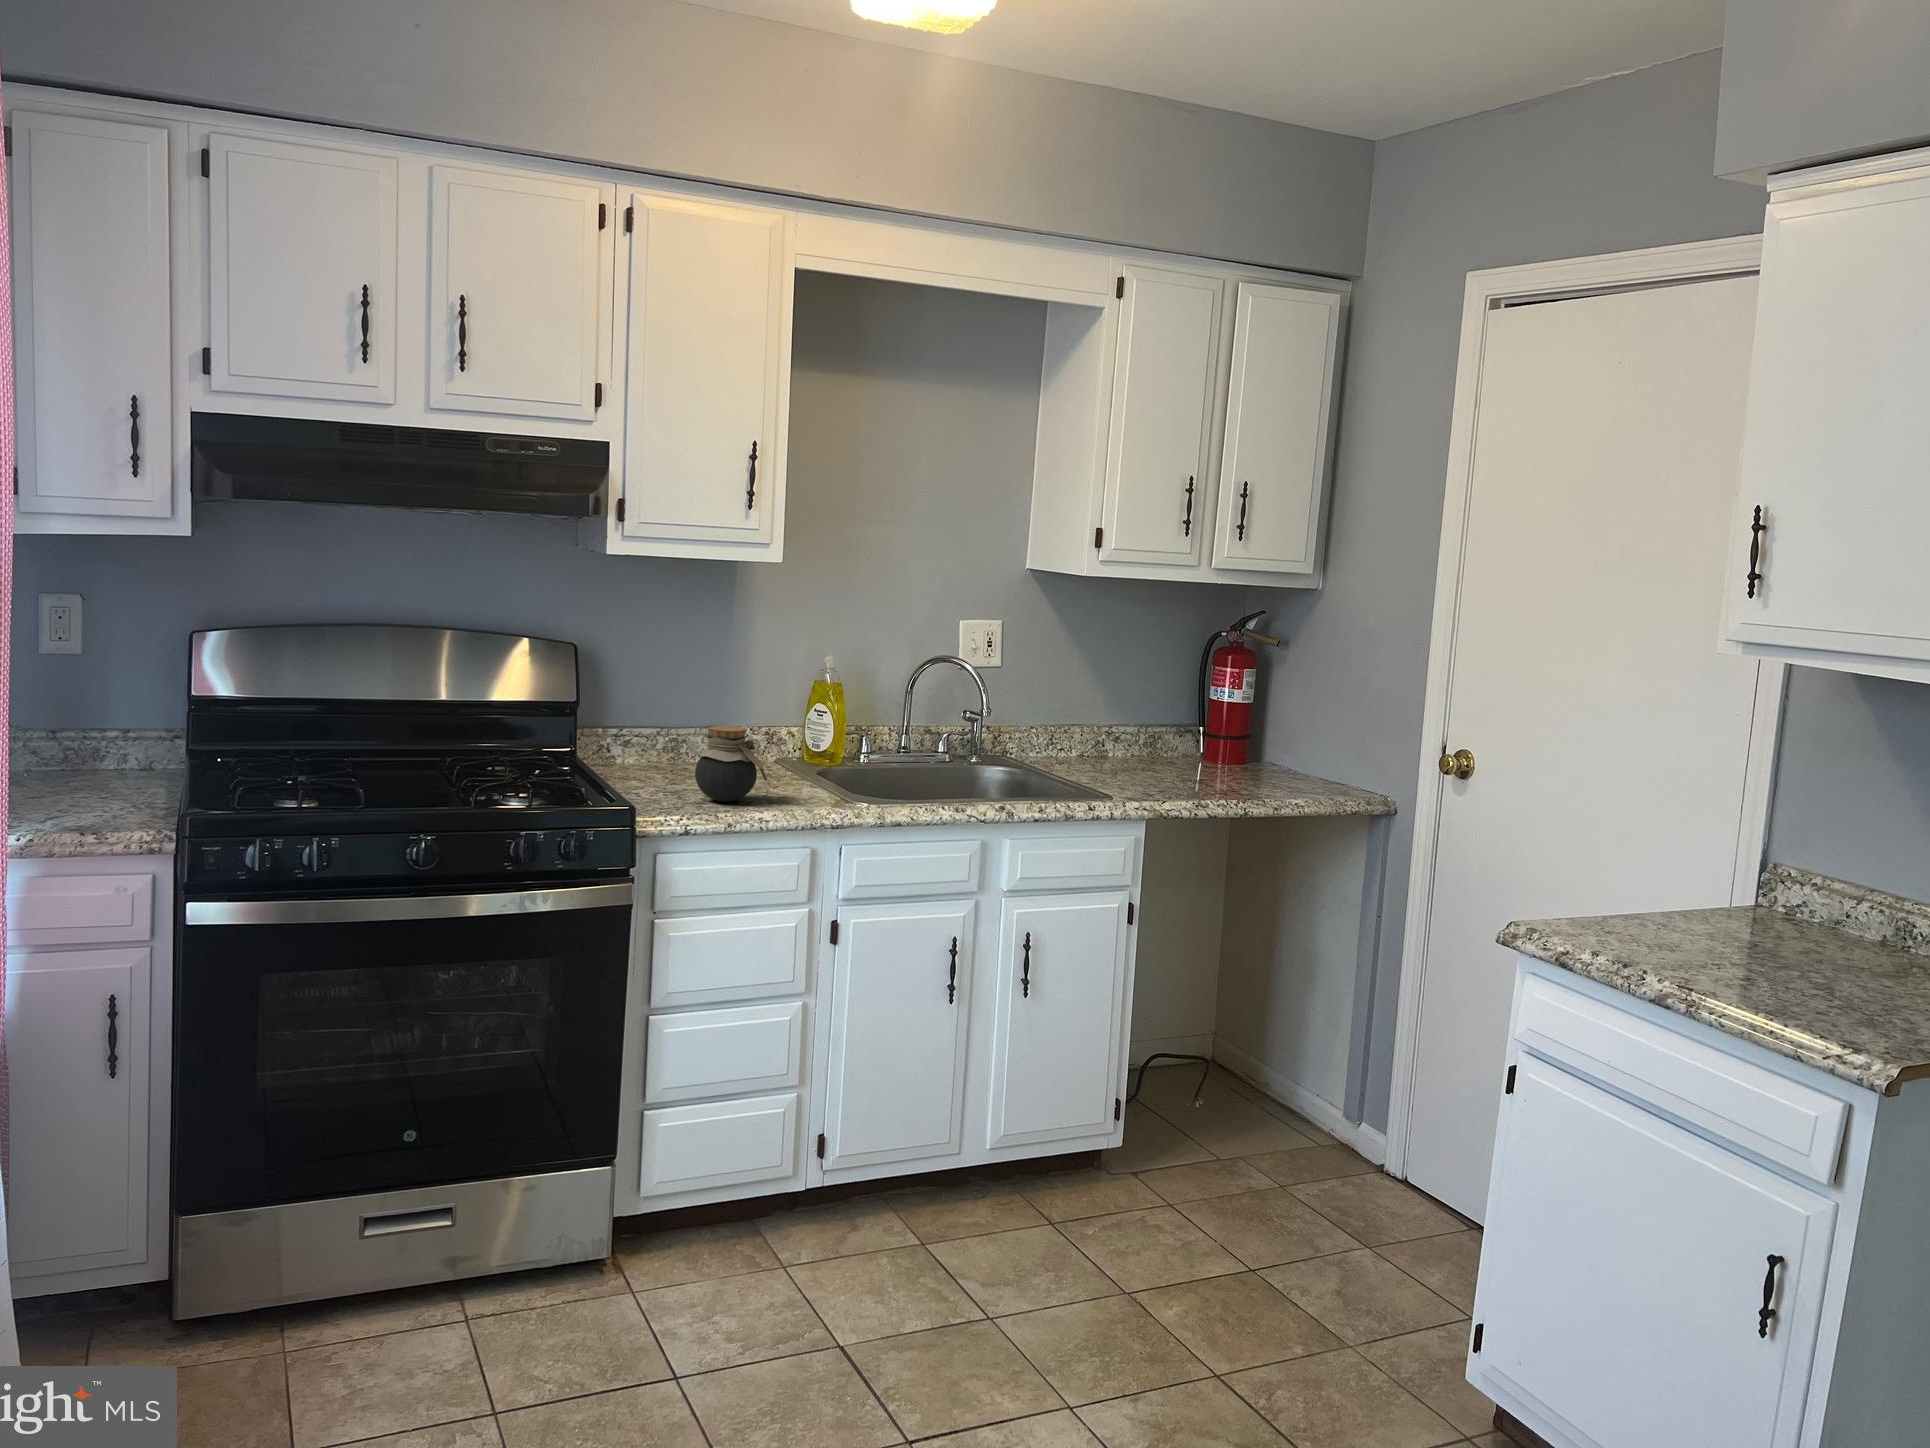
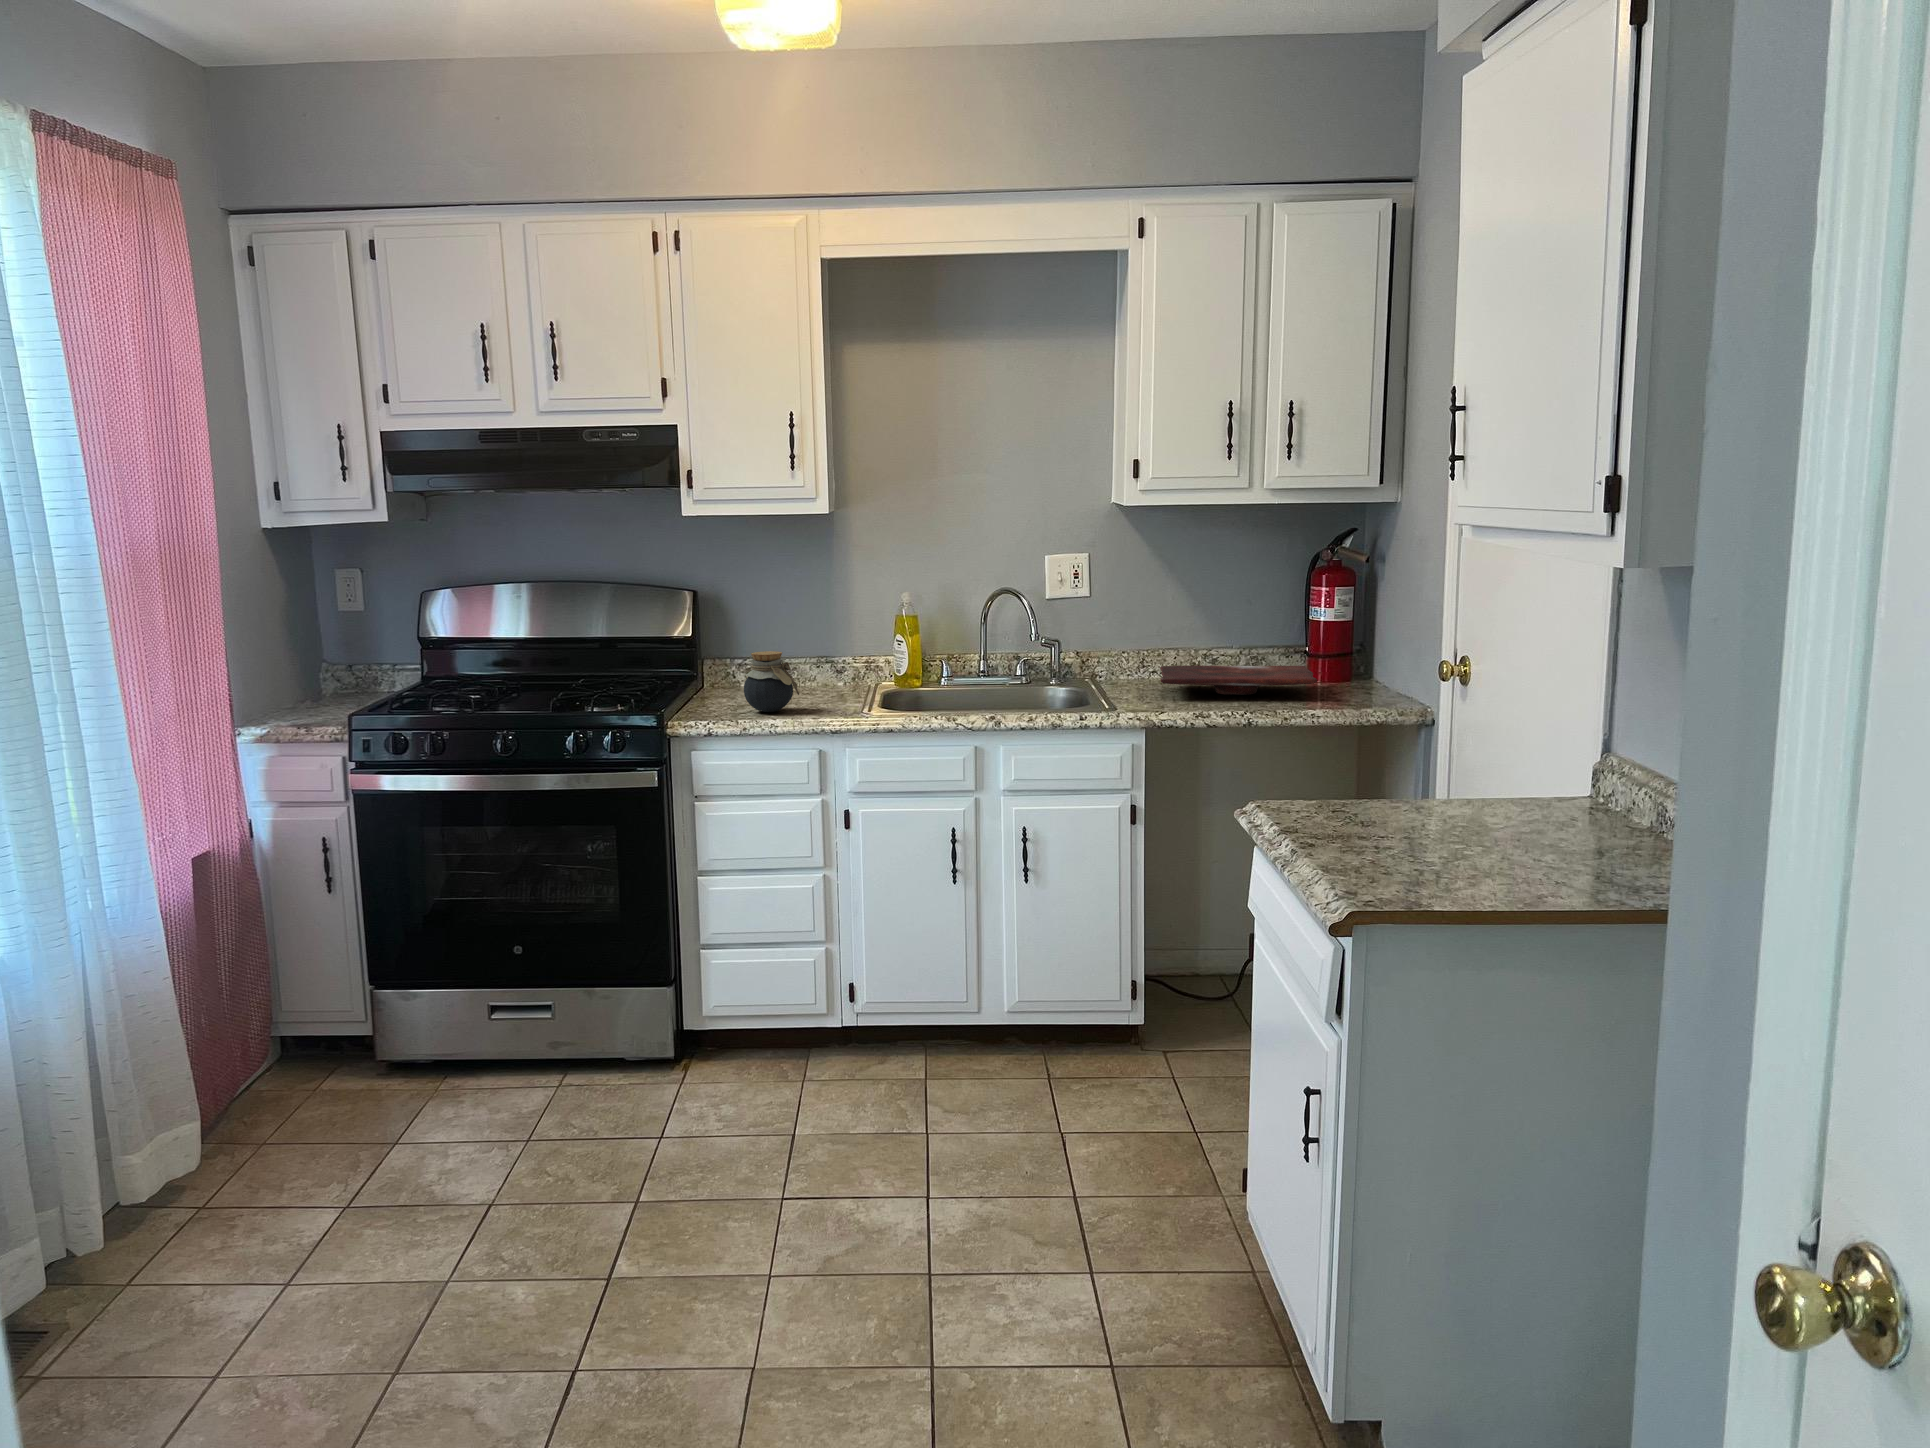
cutting board: none [1077,744,1266,776] -> present [1160,666,1317,695]

